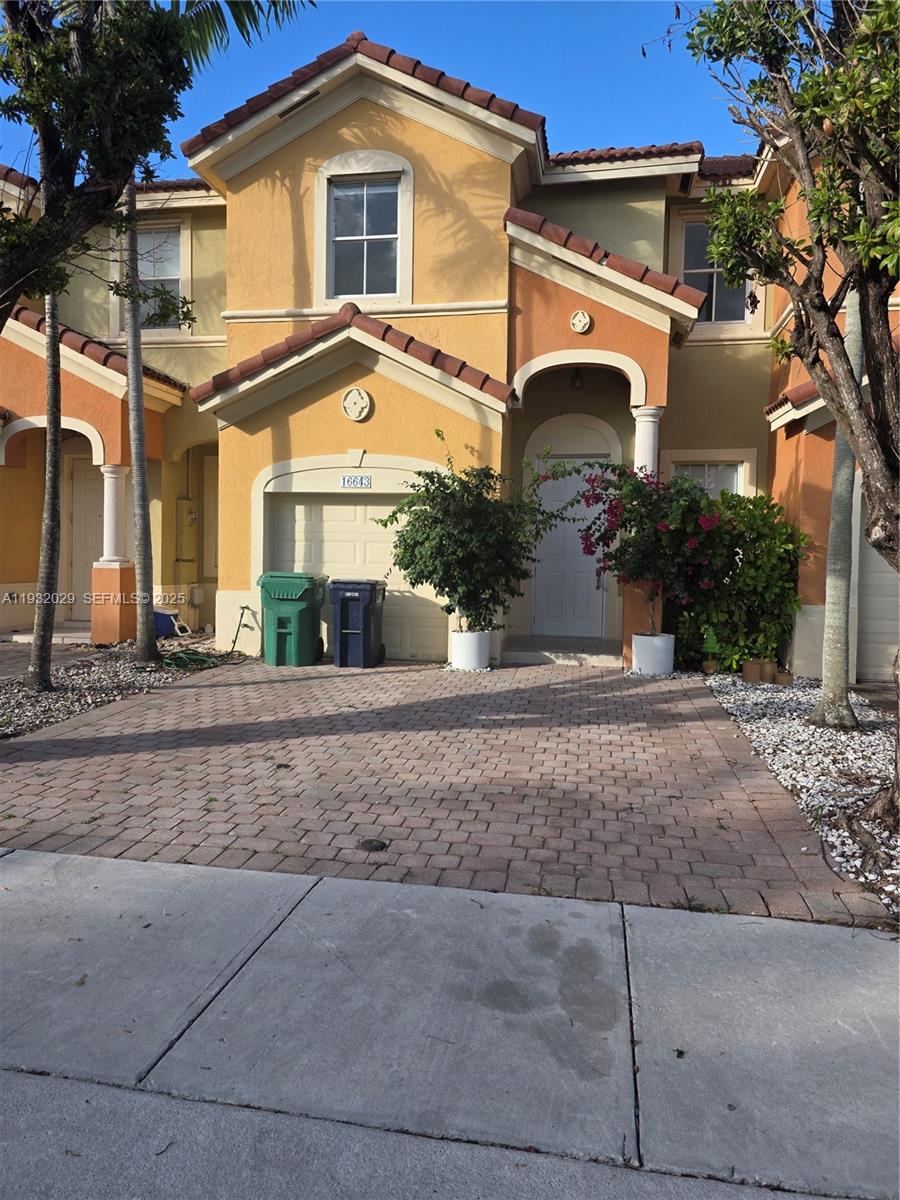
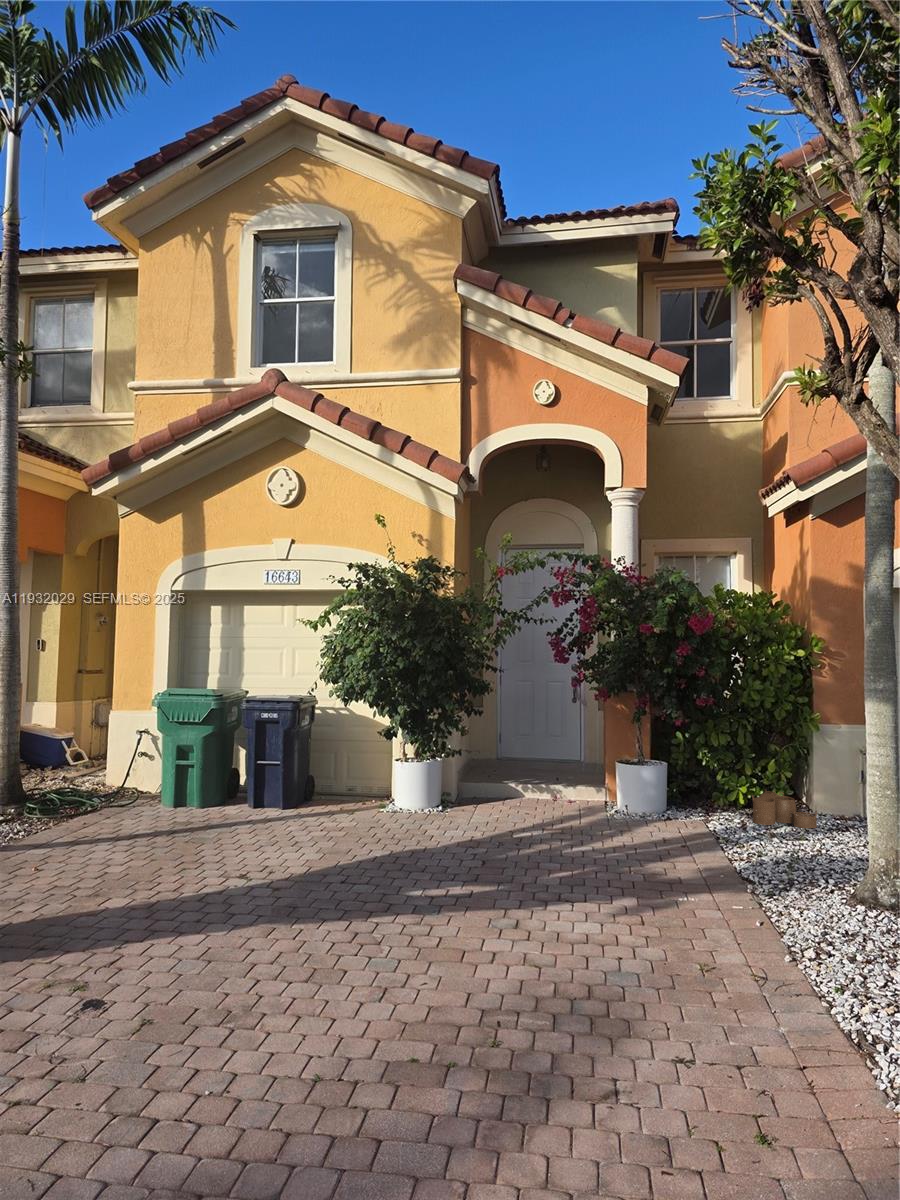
potted tree: present [702,627,719,674] -> none [700,750,723,812]

